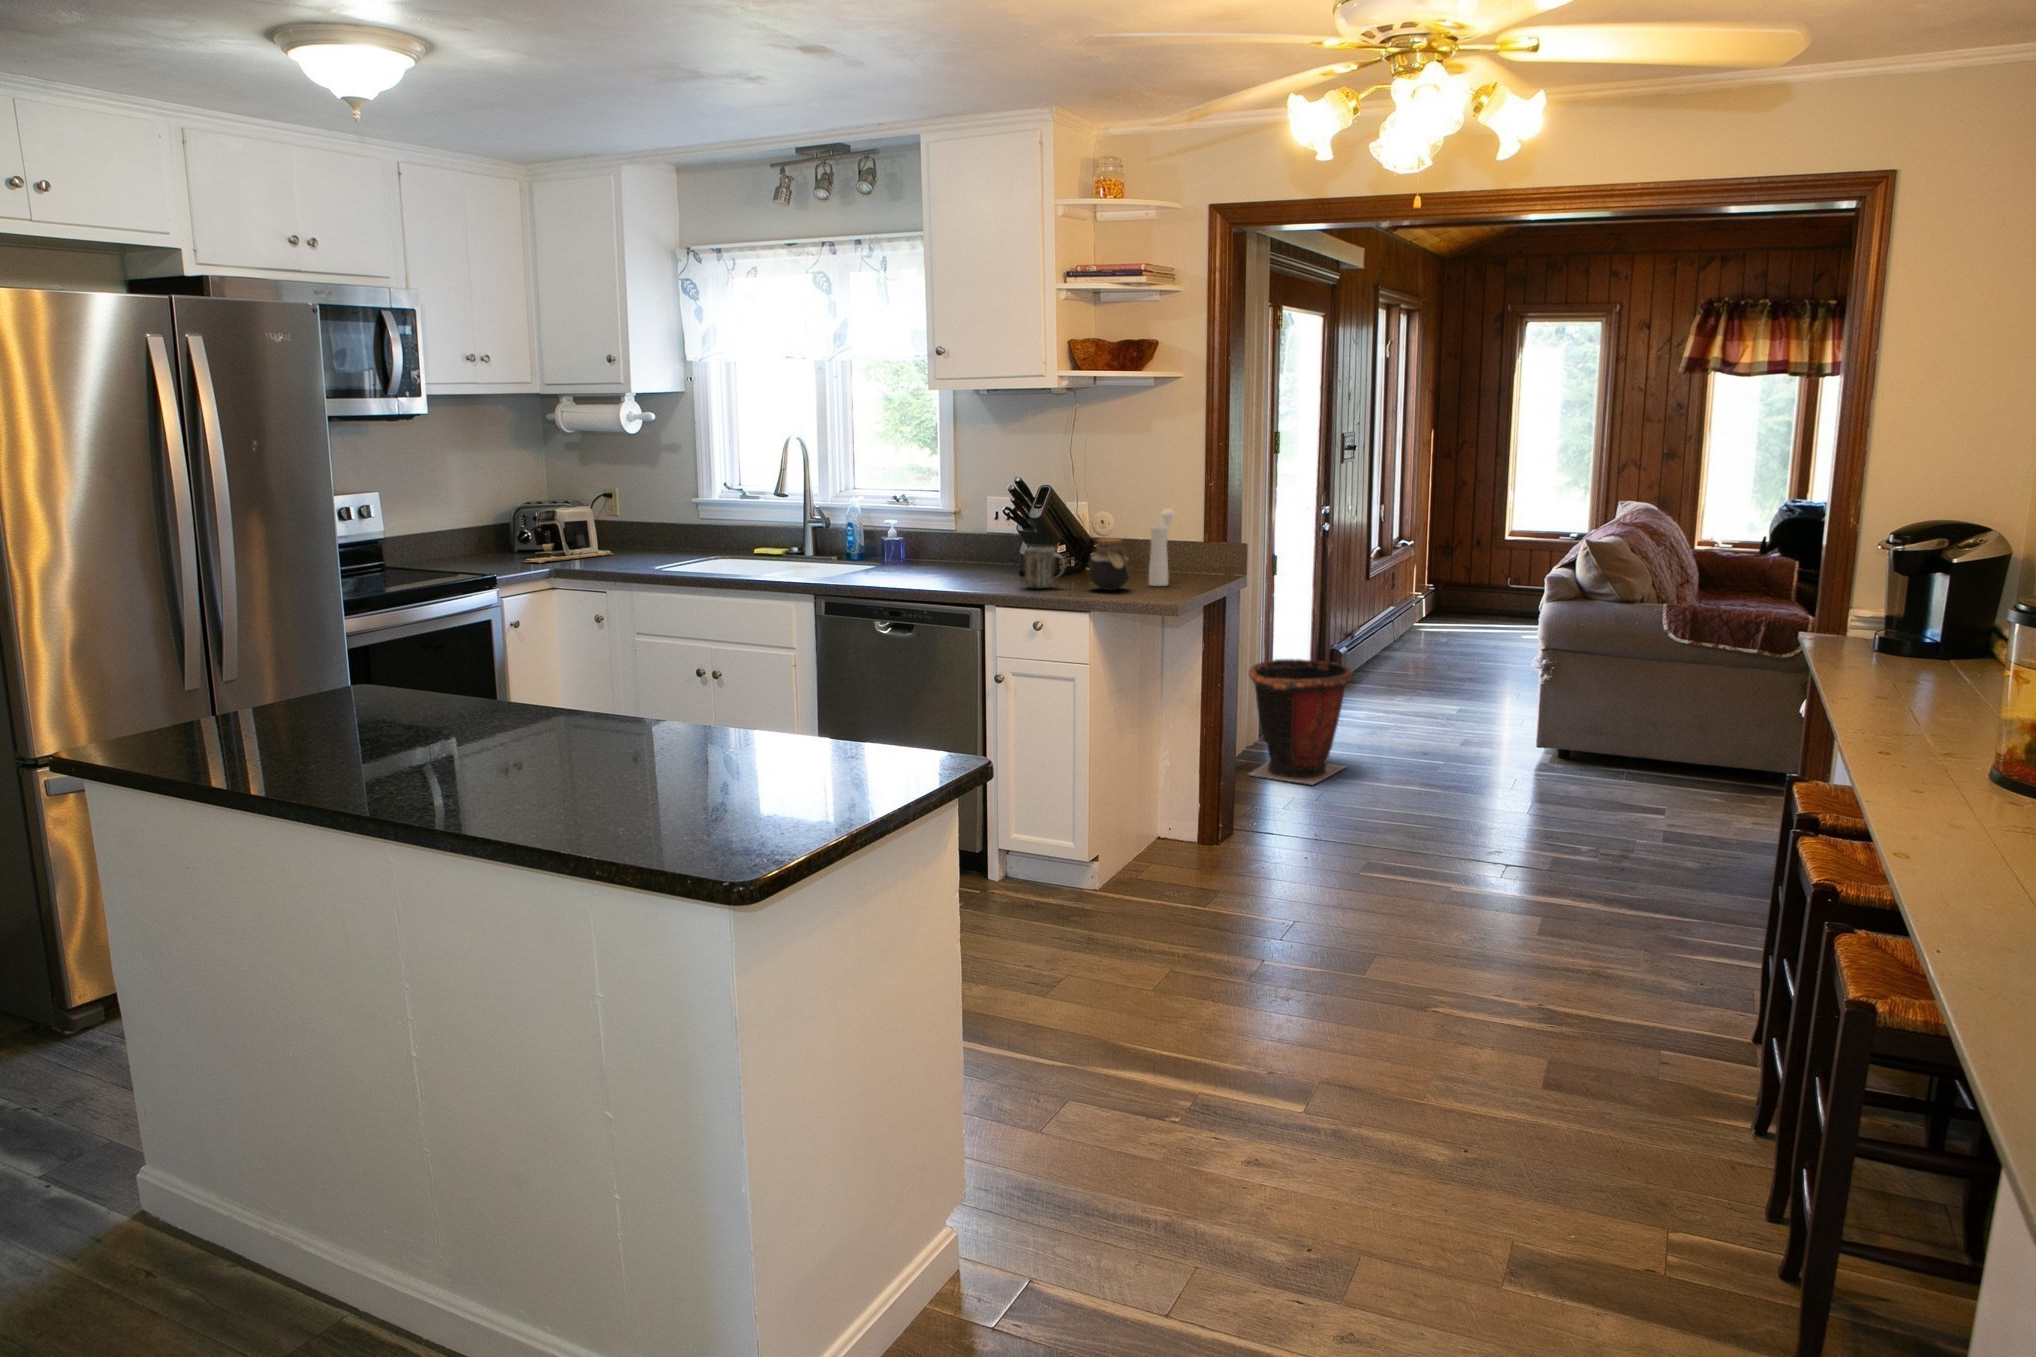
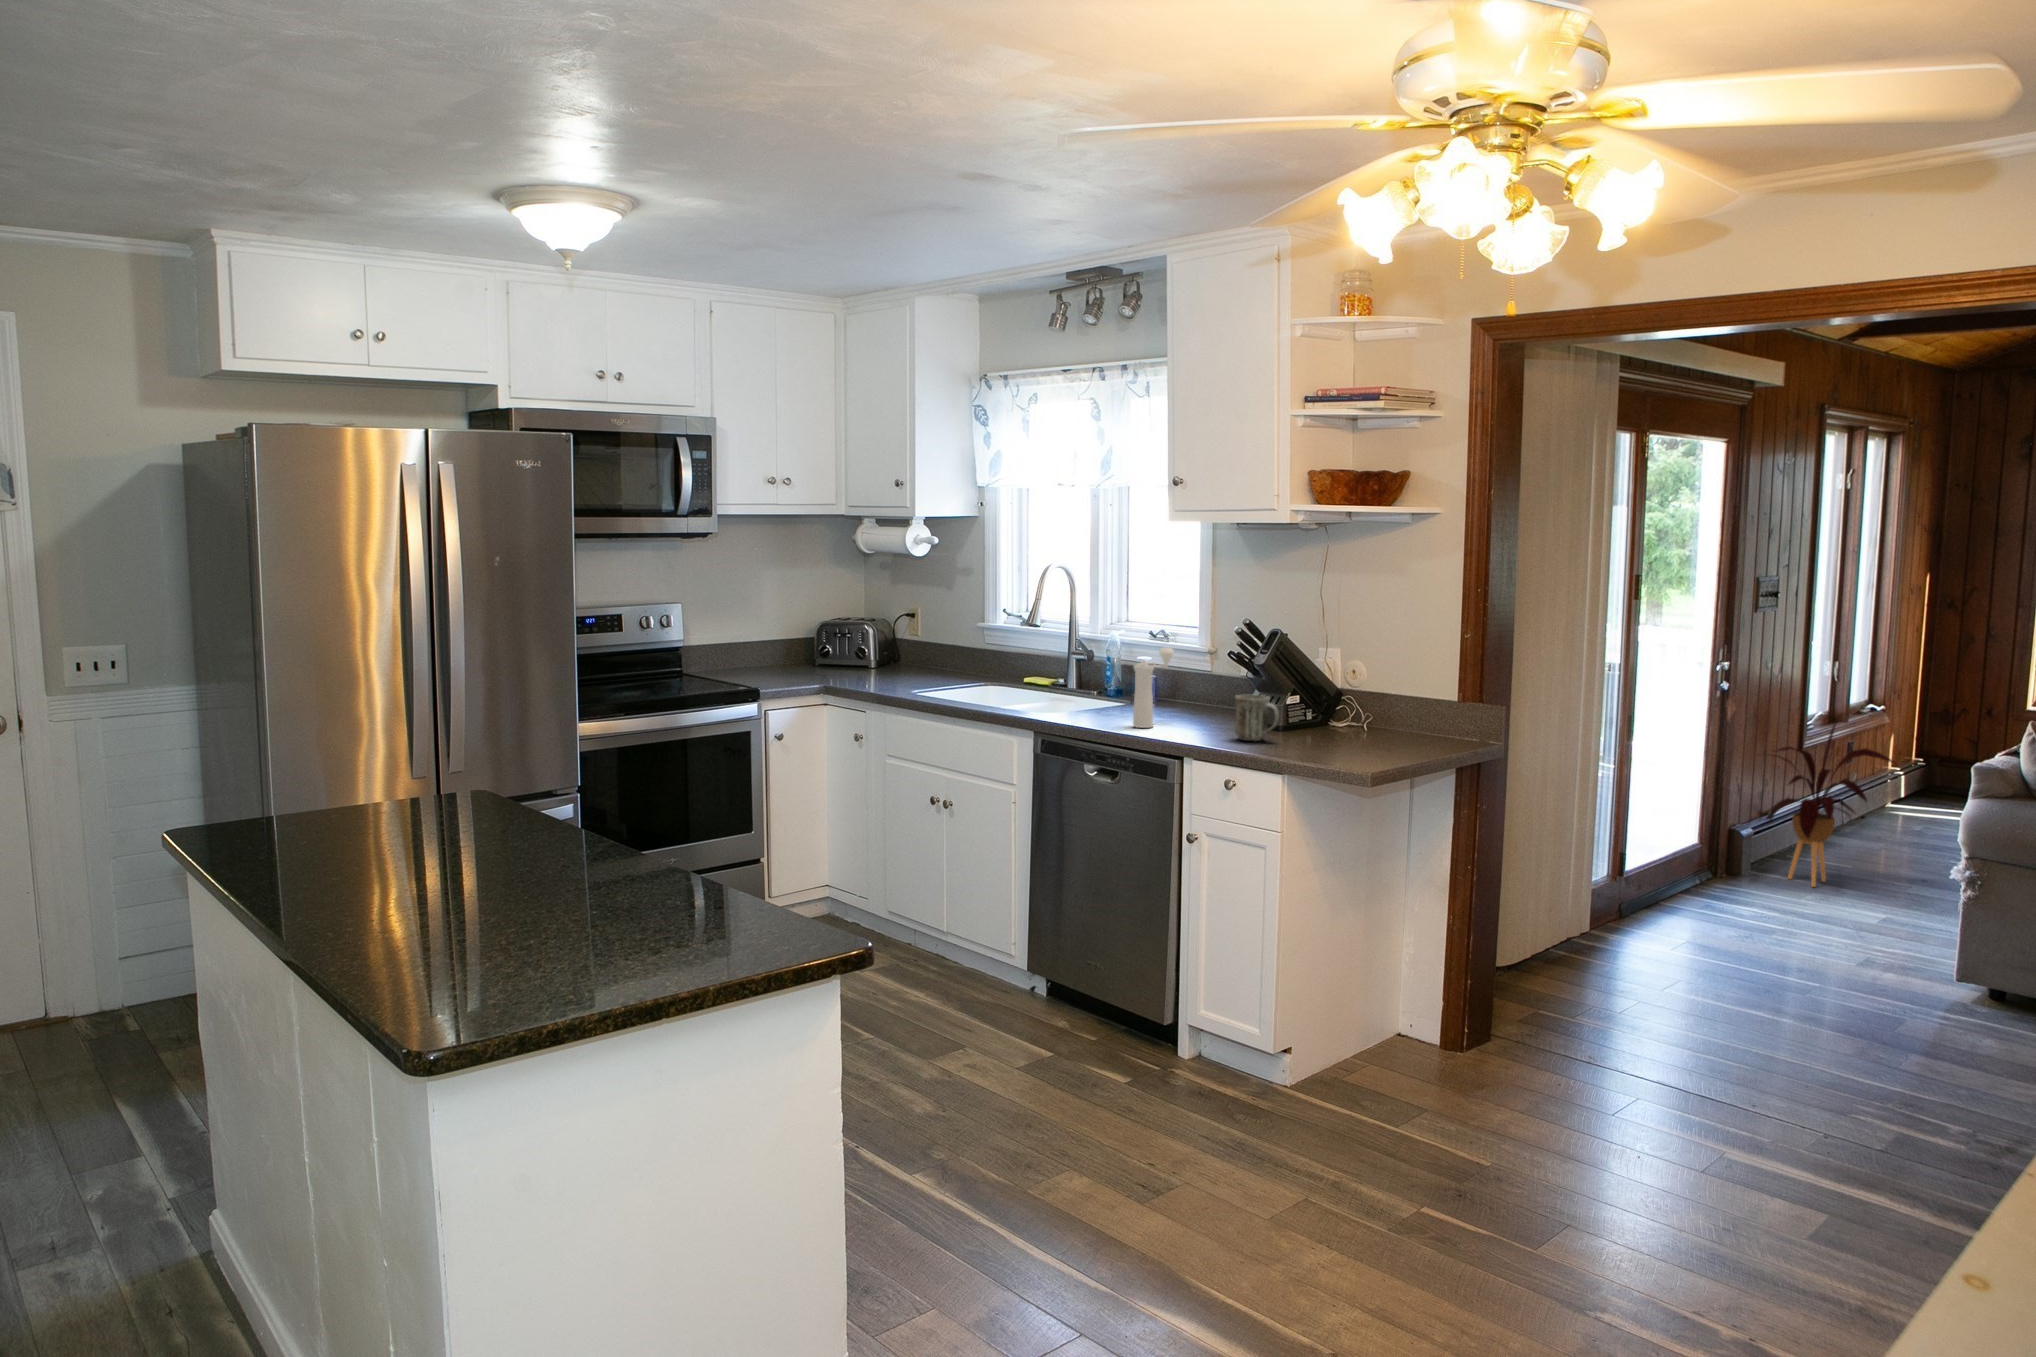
coffee maker: present [524,505,613,563] -> none [803,623,894,678]
pepper mill: present [1149,509,1175,586] -> present [1133,648,1174,728]
jar: present [1089,538,1131,590] -> none [1301,690,1350,749]
house plant: none [1350,546,1456,691] -> present [1769,712,1894,887]
waste bin: present [1248,659,1353,785] -> none [1553,836,1697,996]

